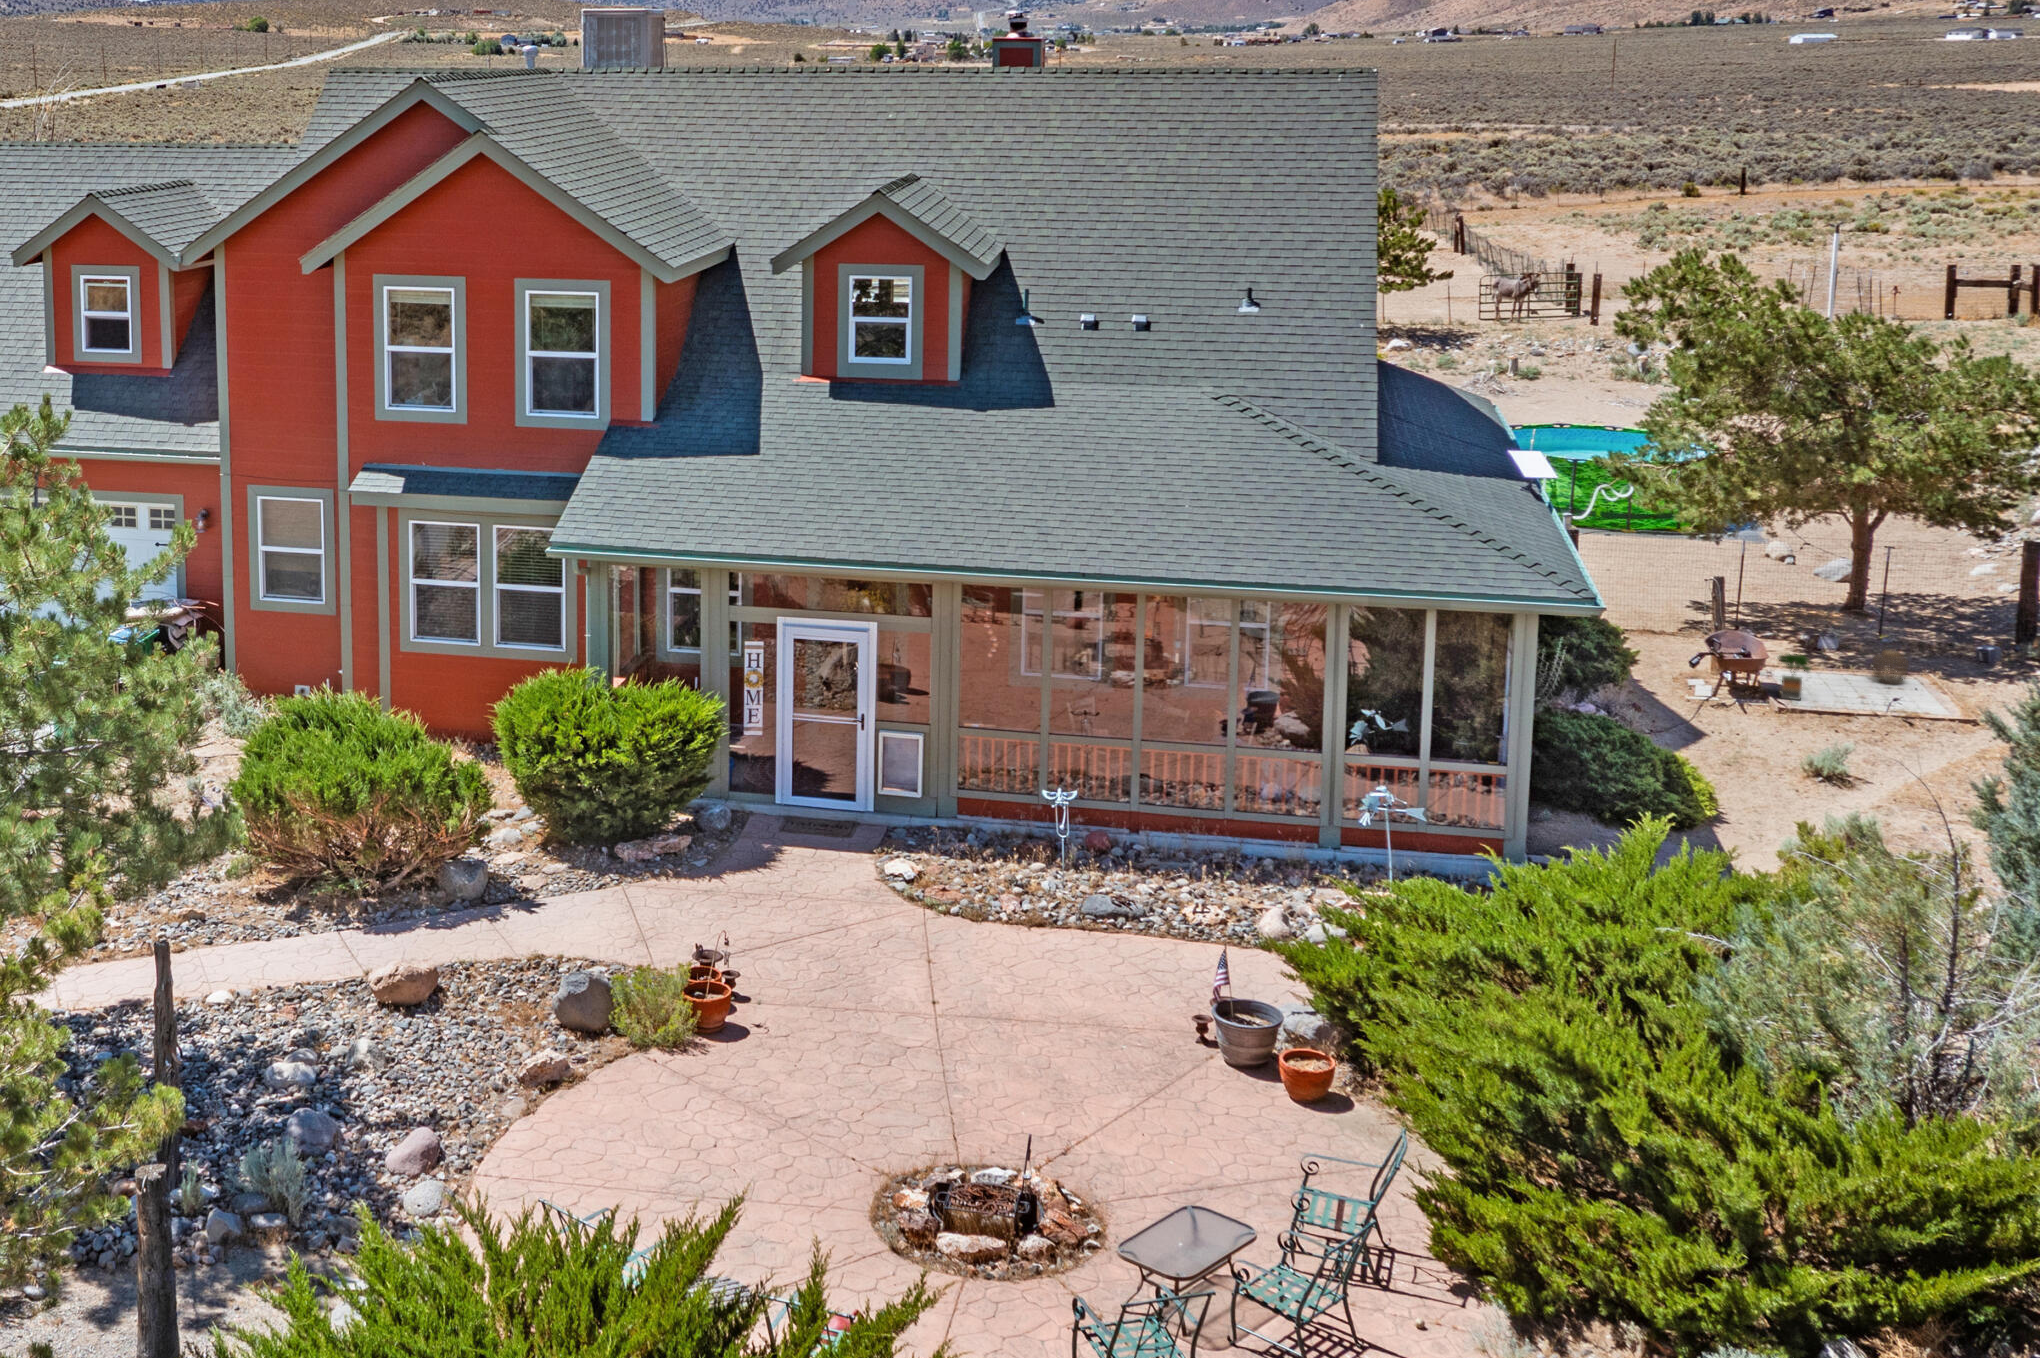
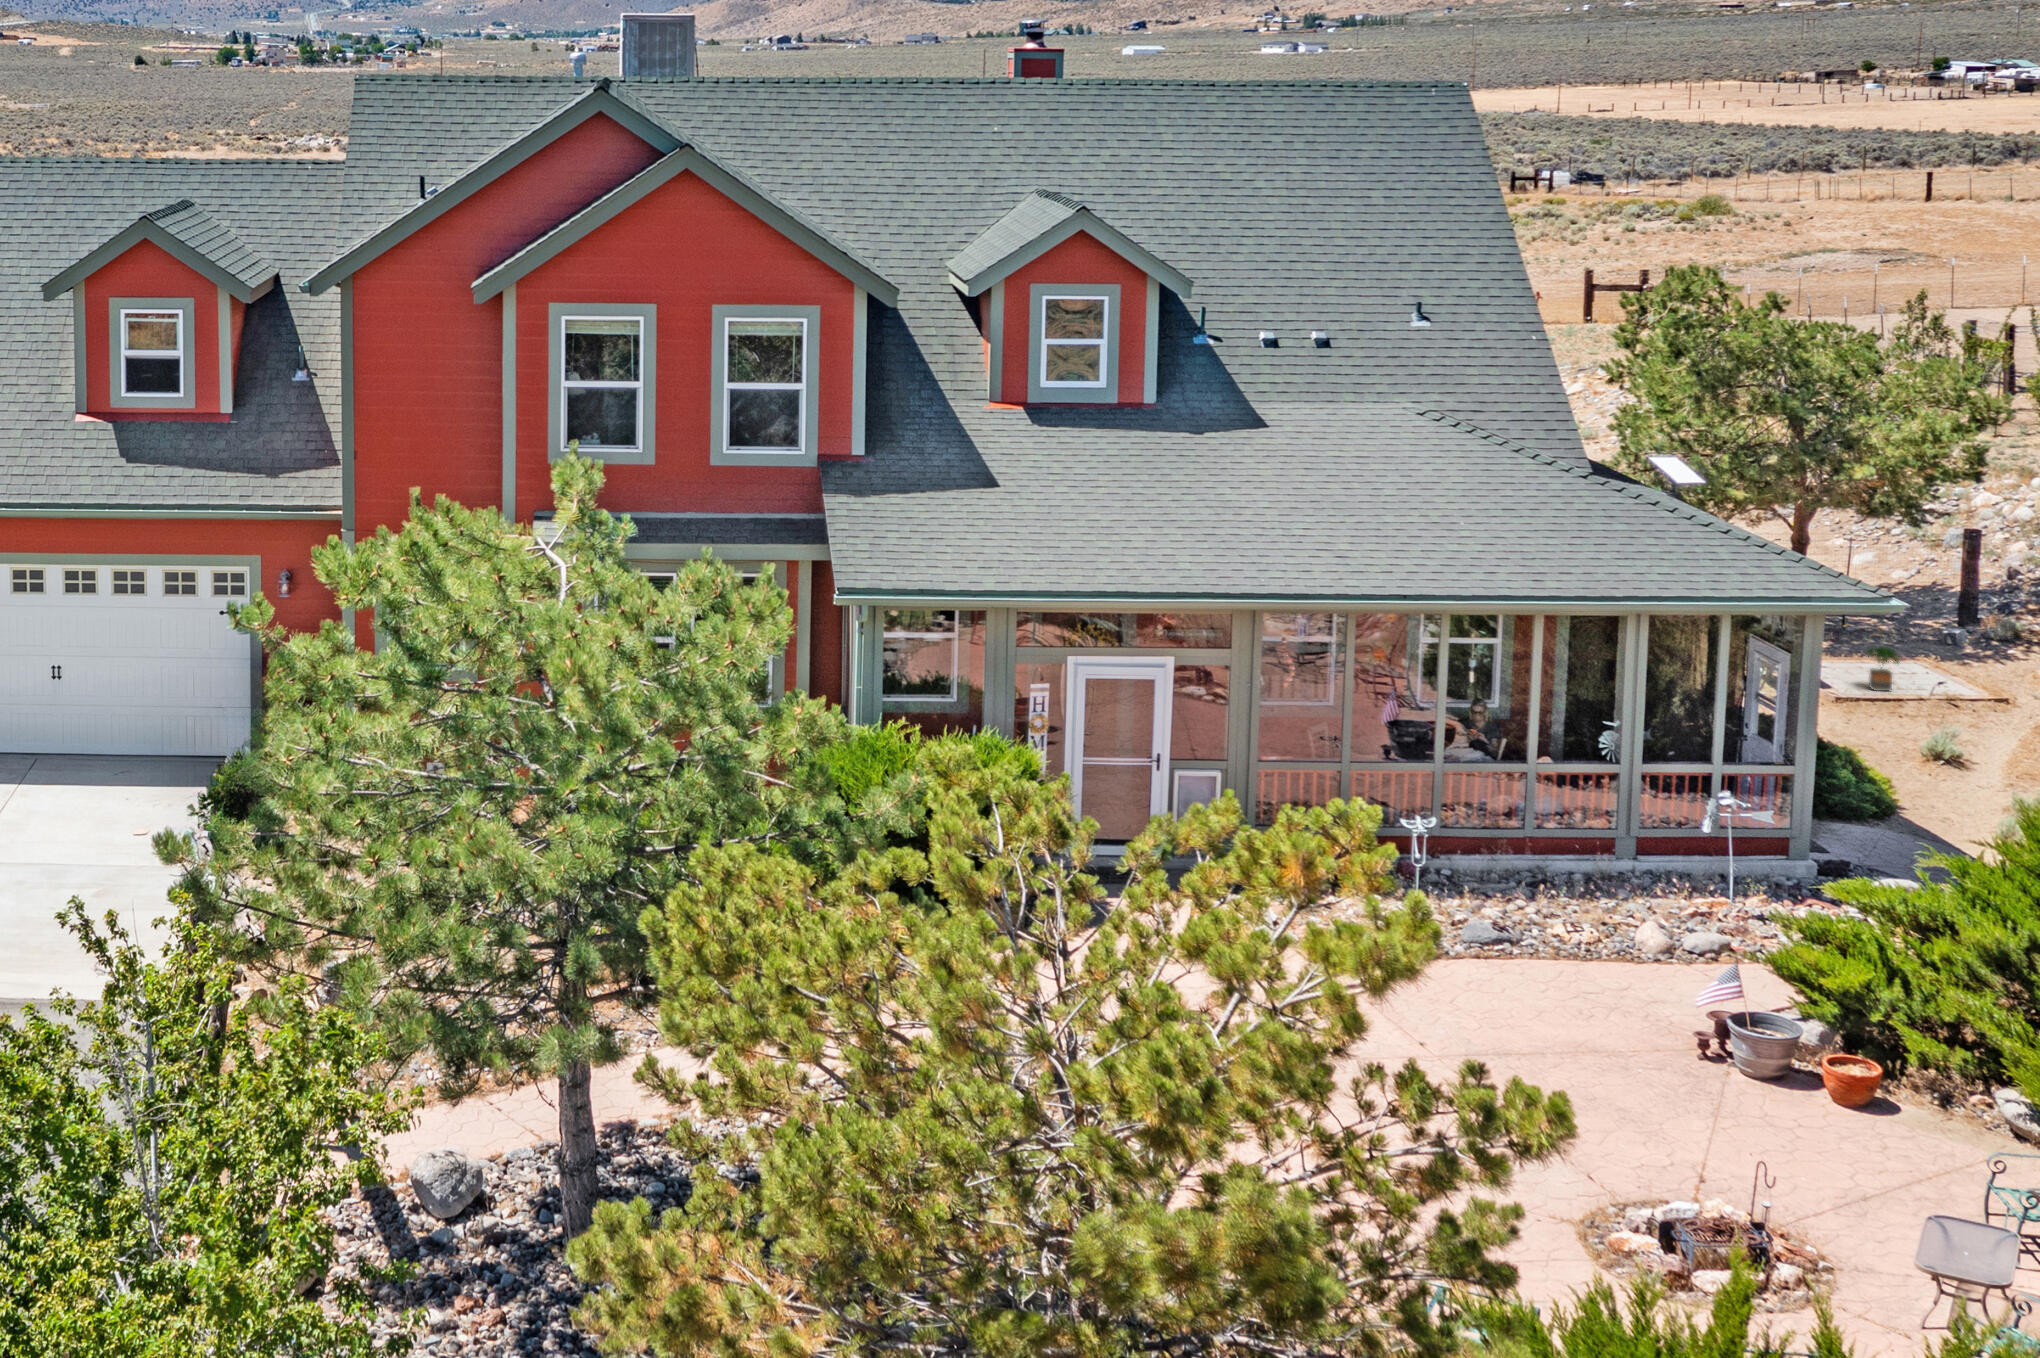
woven basket: present [1872,650,1908,684] -> none [1929,640,1963,672]

